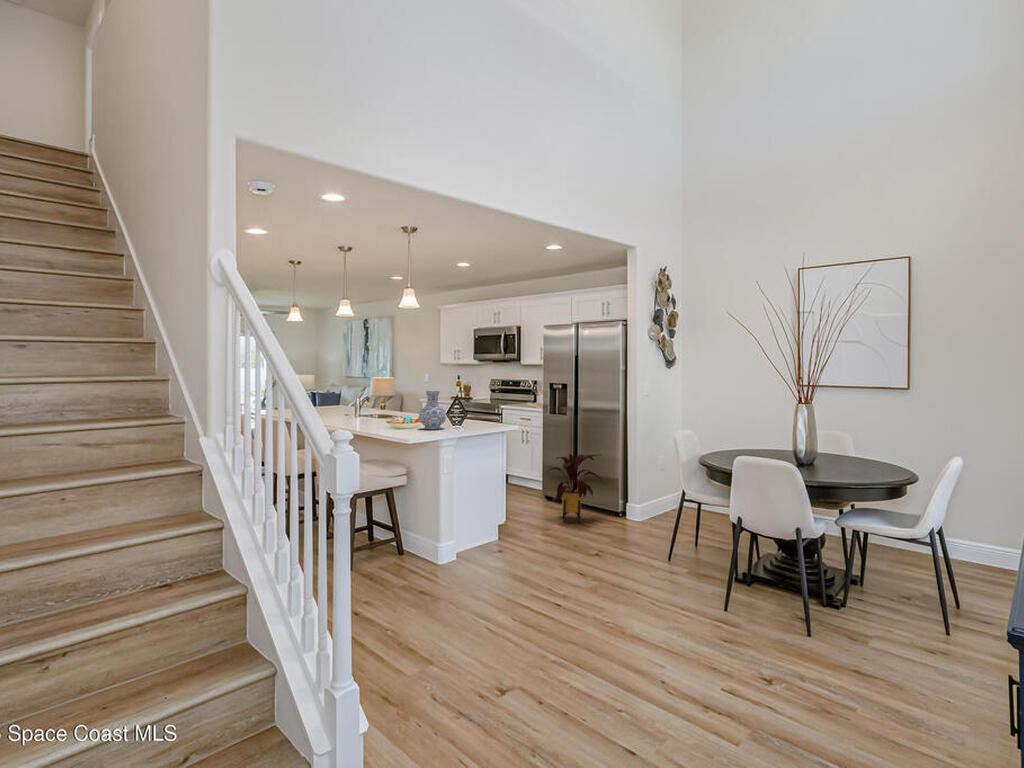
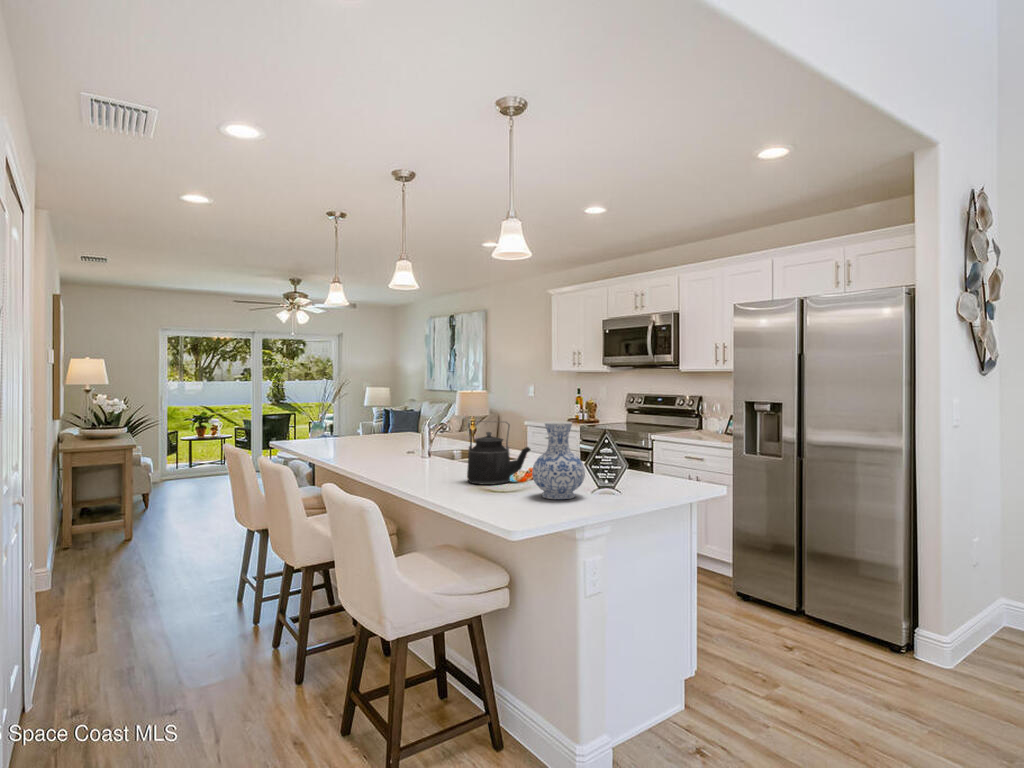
kettle: none [383,391,419,426] -> present [467,421,531,485]
house plant: present [551,454,598,522] -> none [749,532,882,666]

